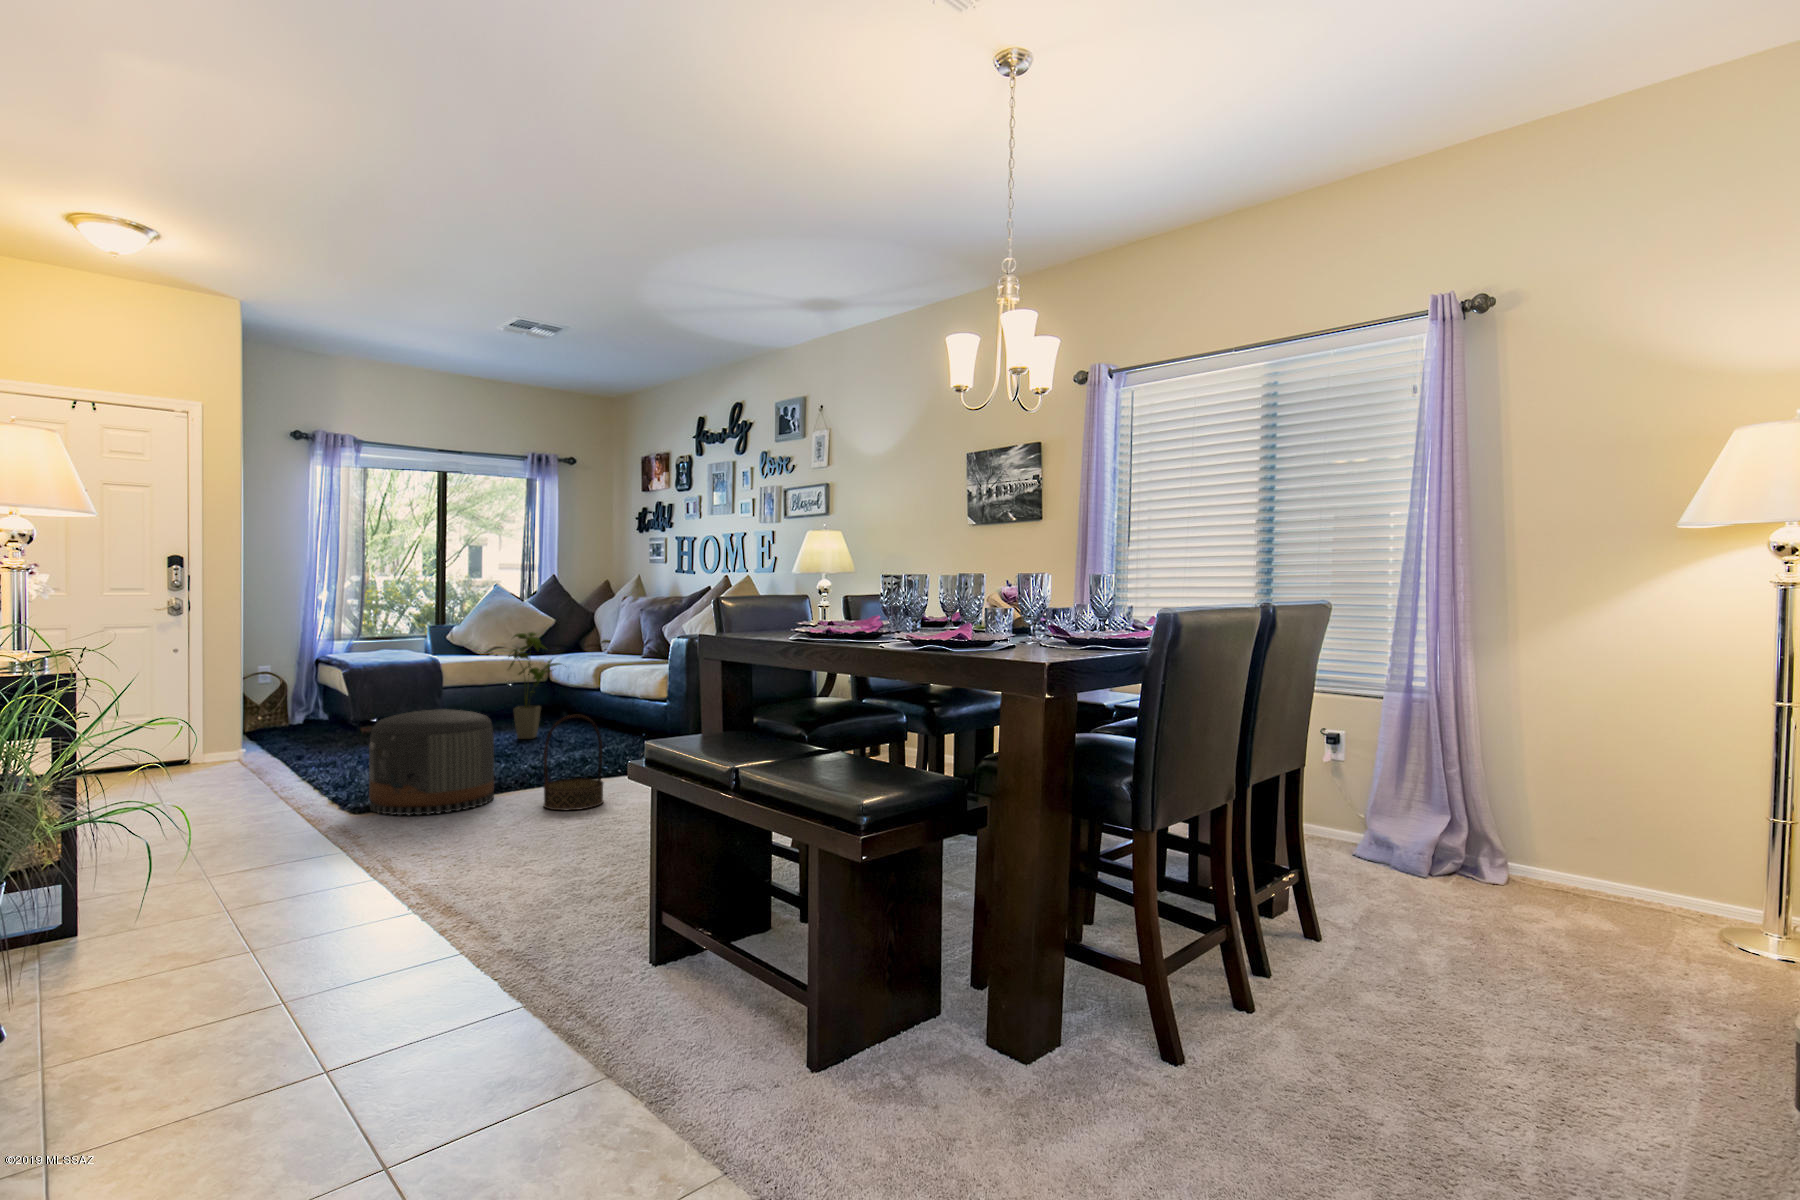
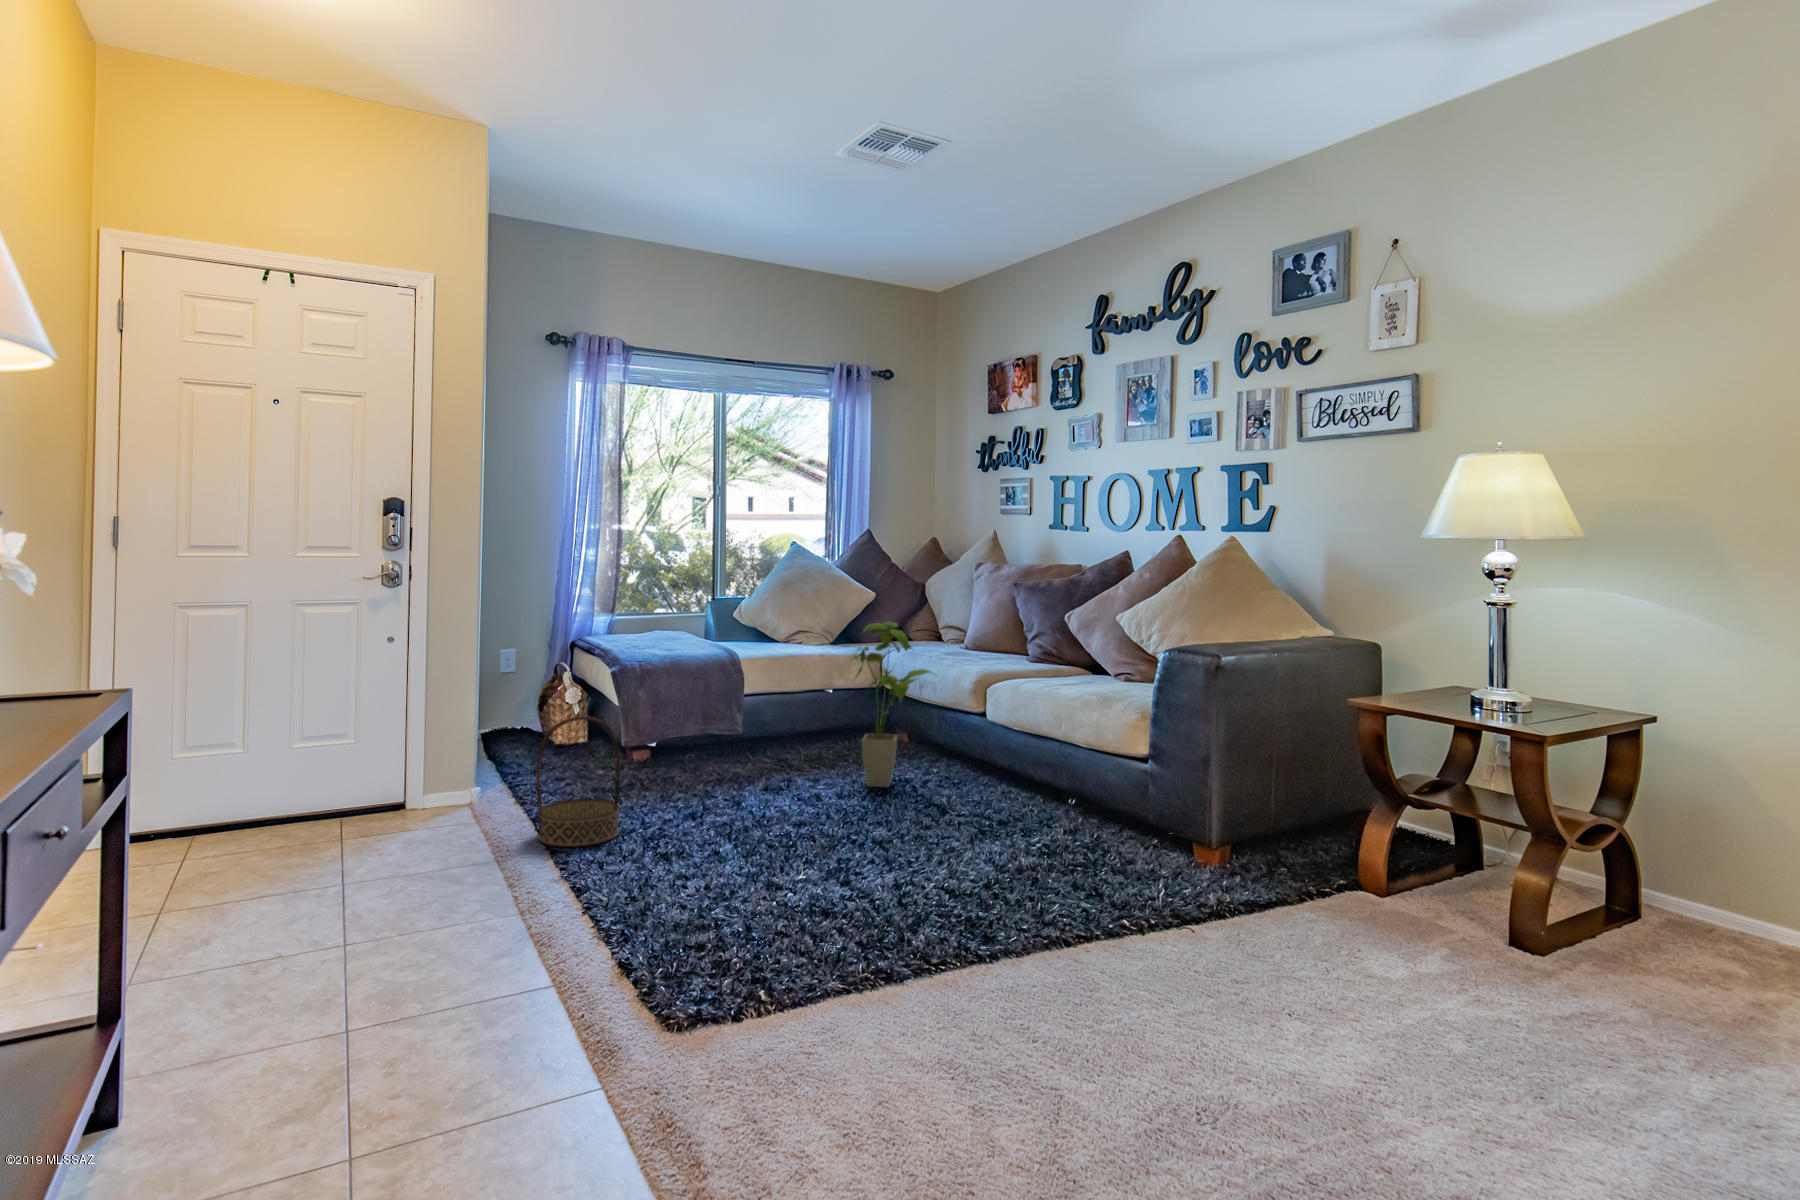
pouf: present [369,709,494,815] -> none [711,793,937,1037]
basket: present [544,715,603,810] -> present [536,716,620,847]

